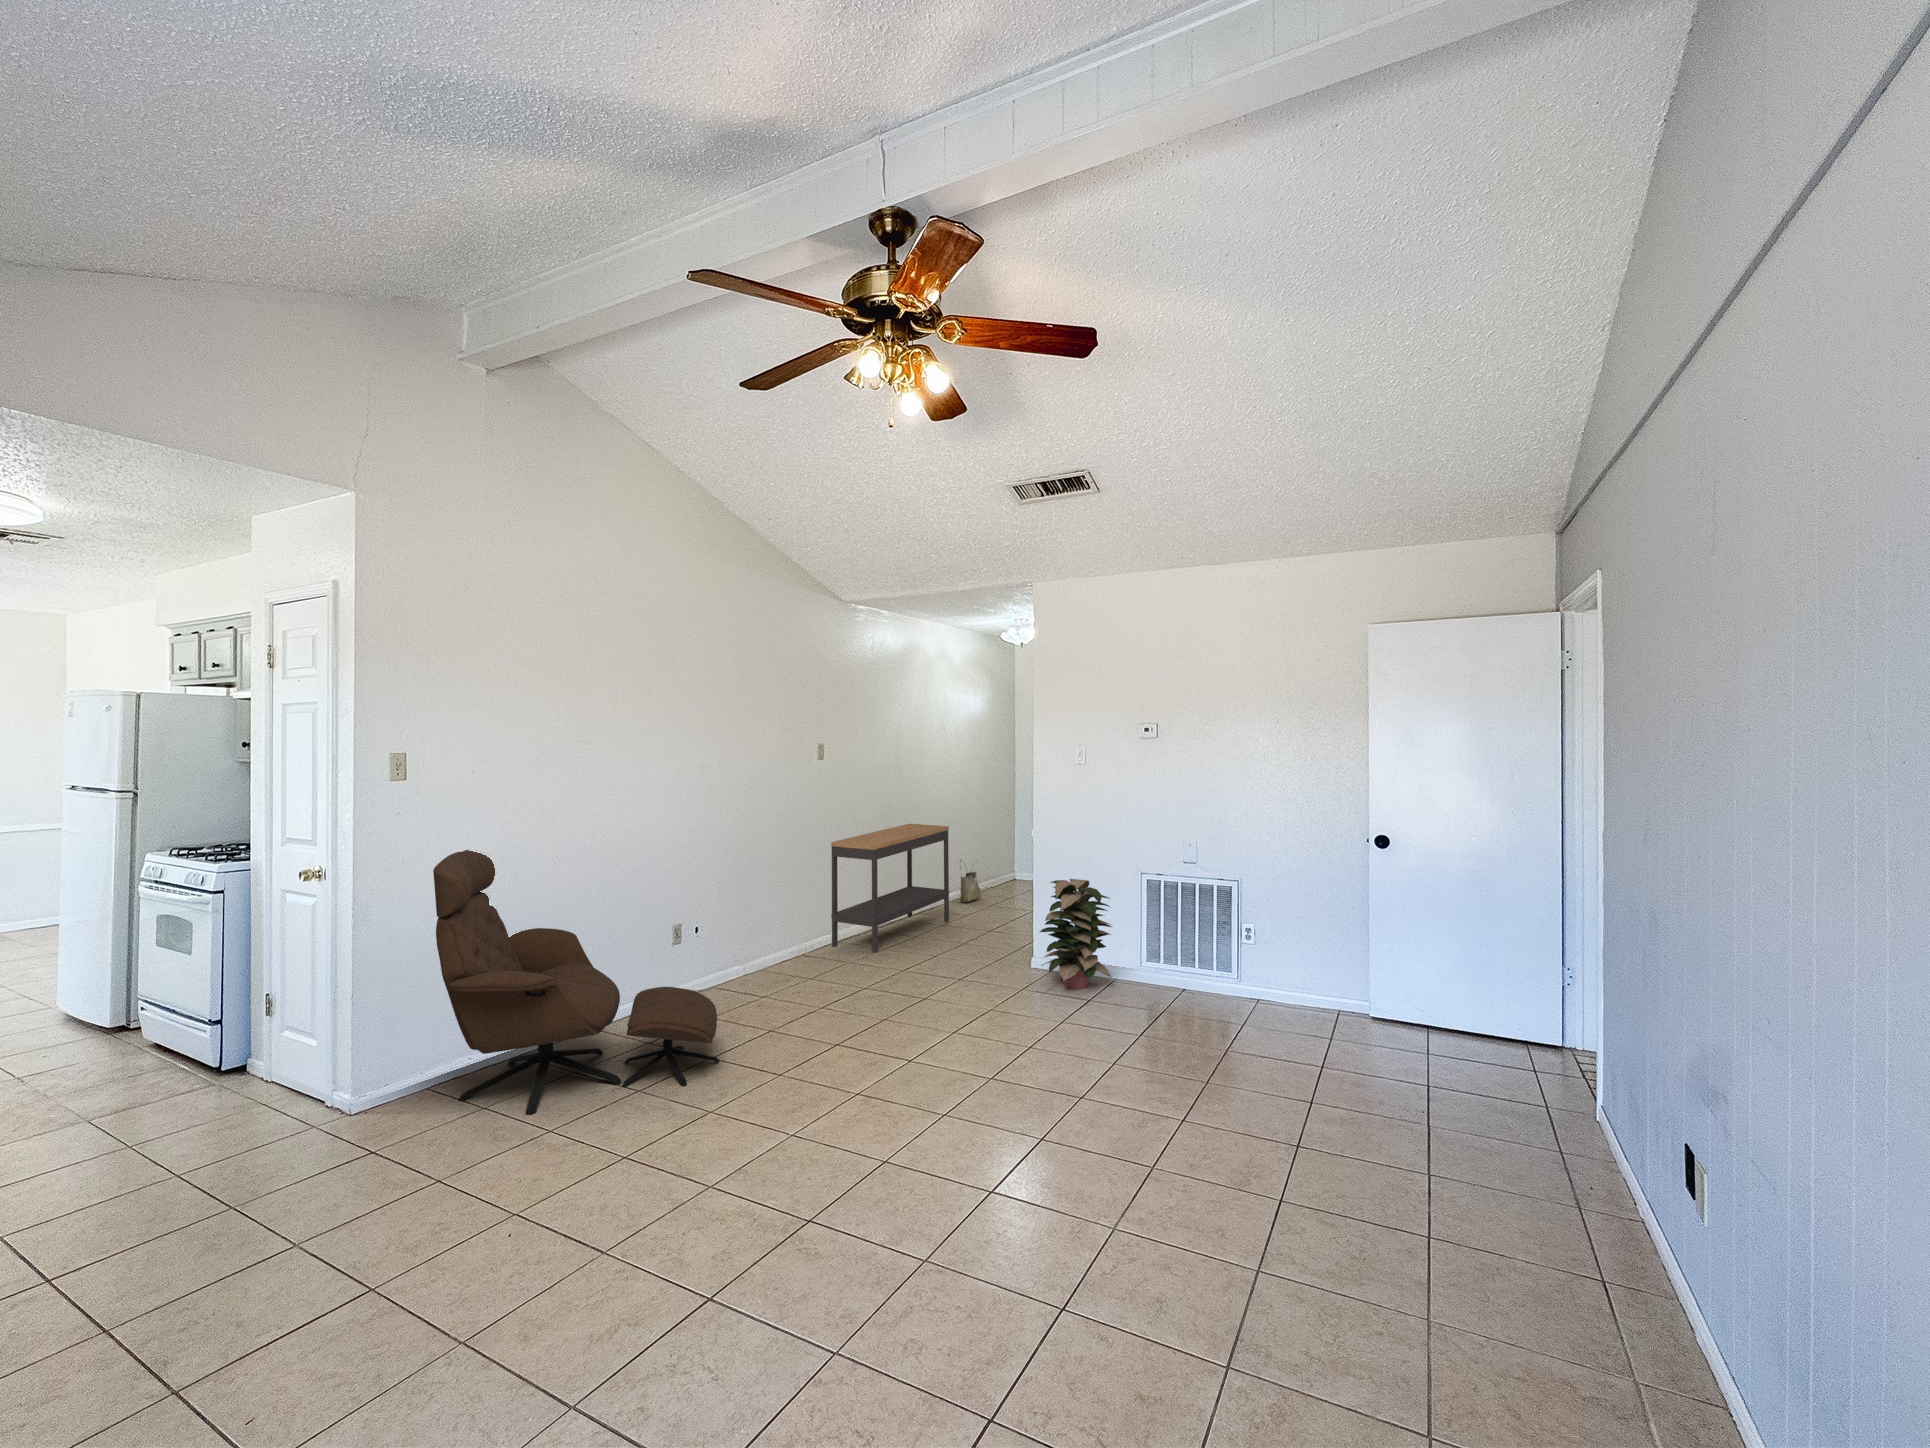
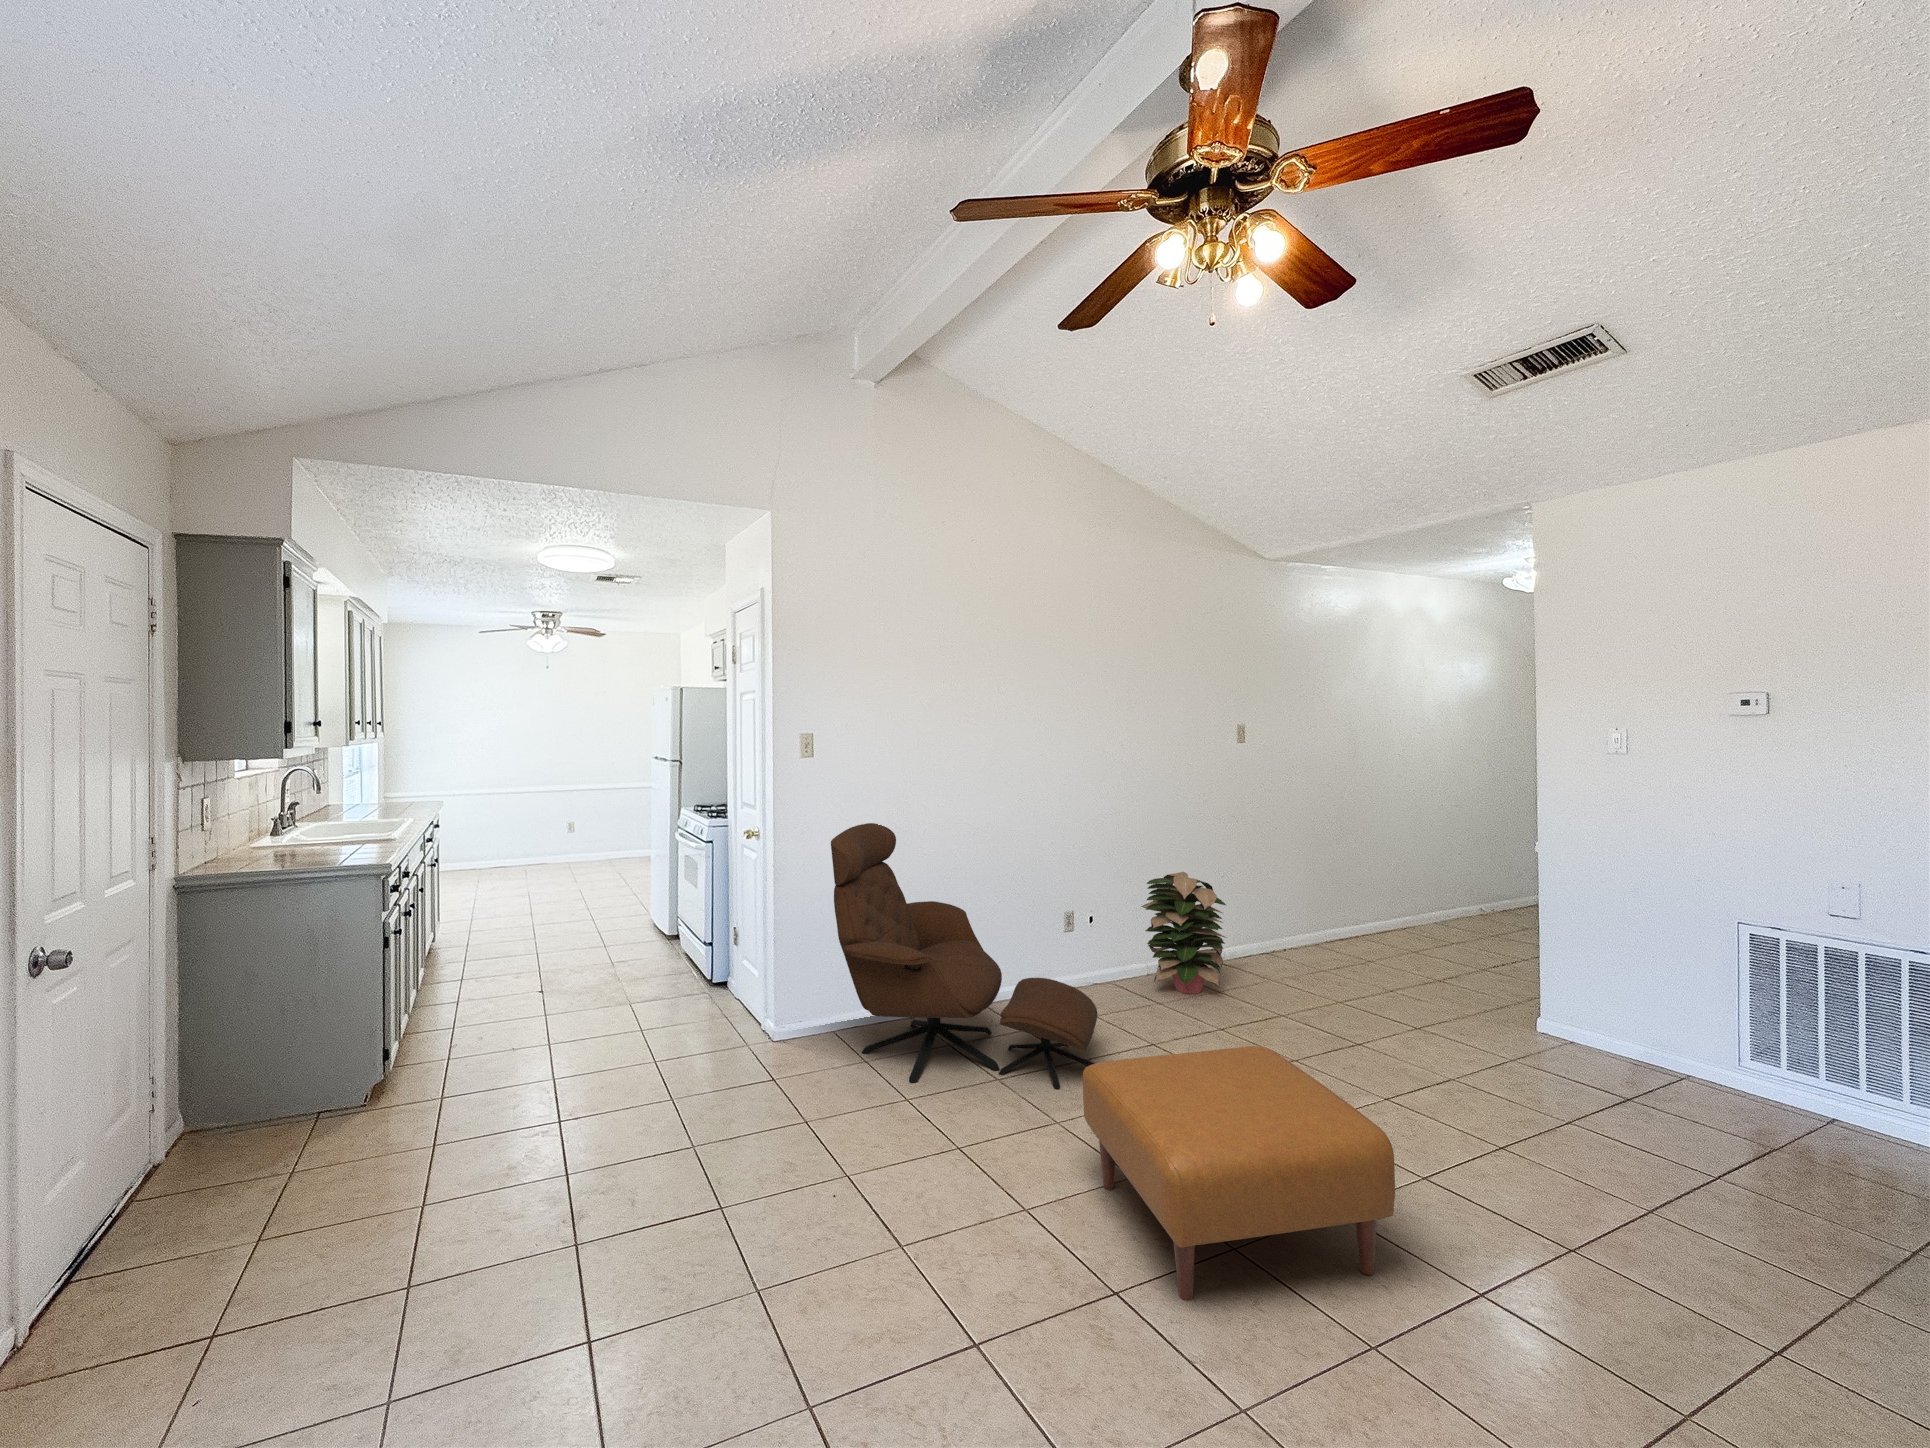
console table: present [831,824,949,953] -> none [1259,819,1425,973]
woven basket: present [960,860,981,902] -> none [1447,867,1480,922]
decorative plant: present [1040,879,1112,989] -> present [1142,872,1226,994]
ottoman: none [734,1001,980,1211] -> present [1082,1046,1395,1301]

